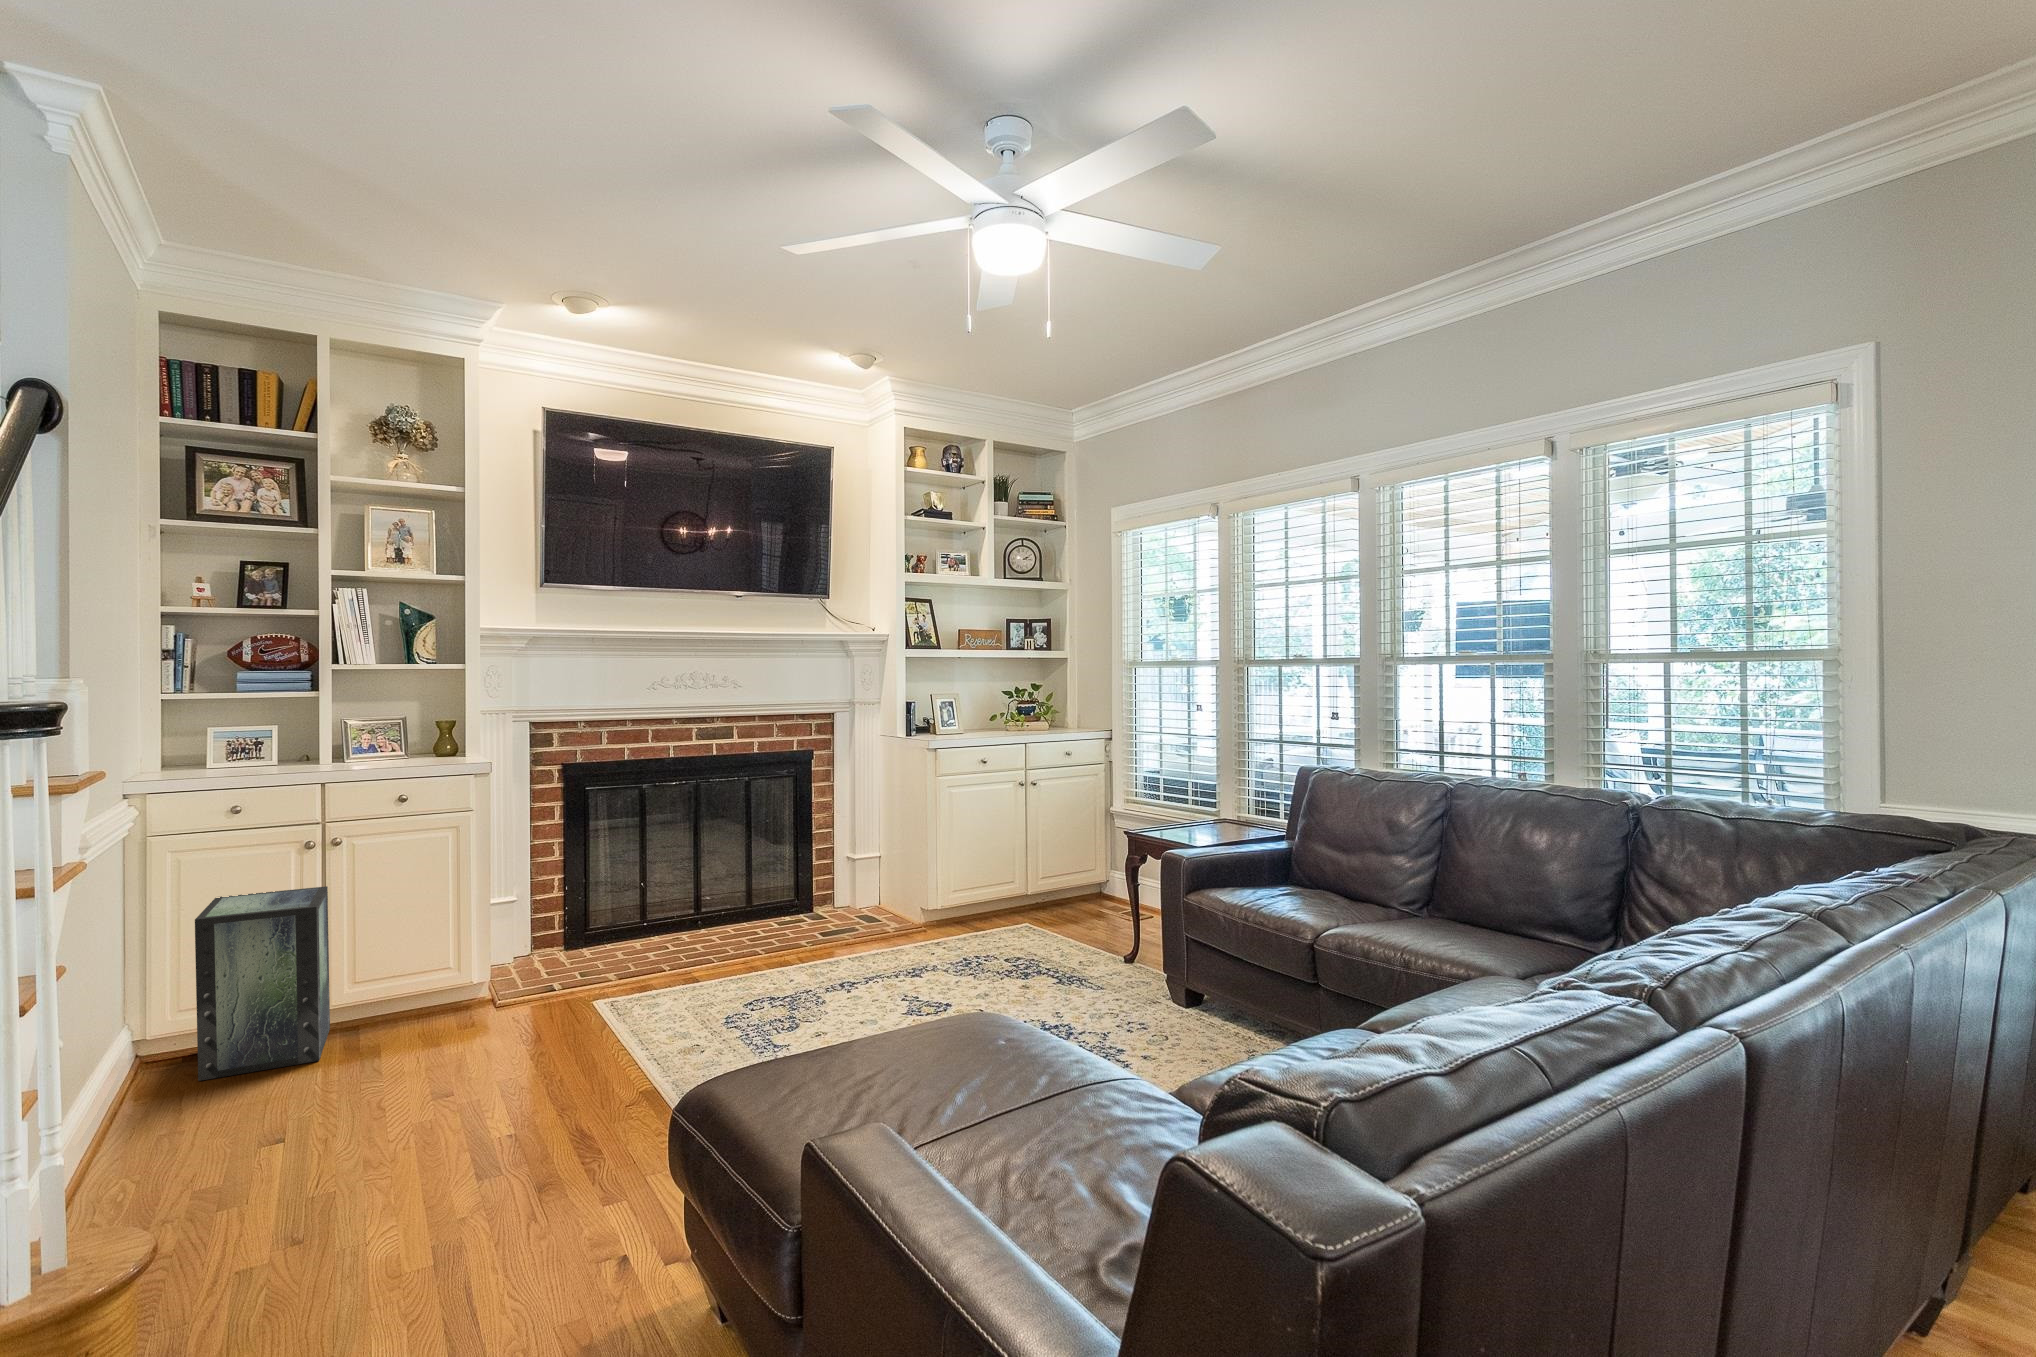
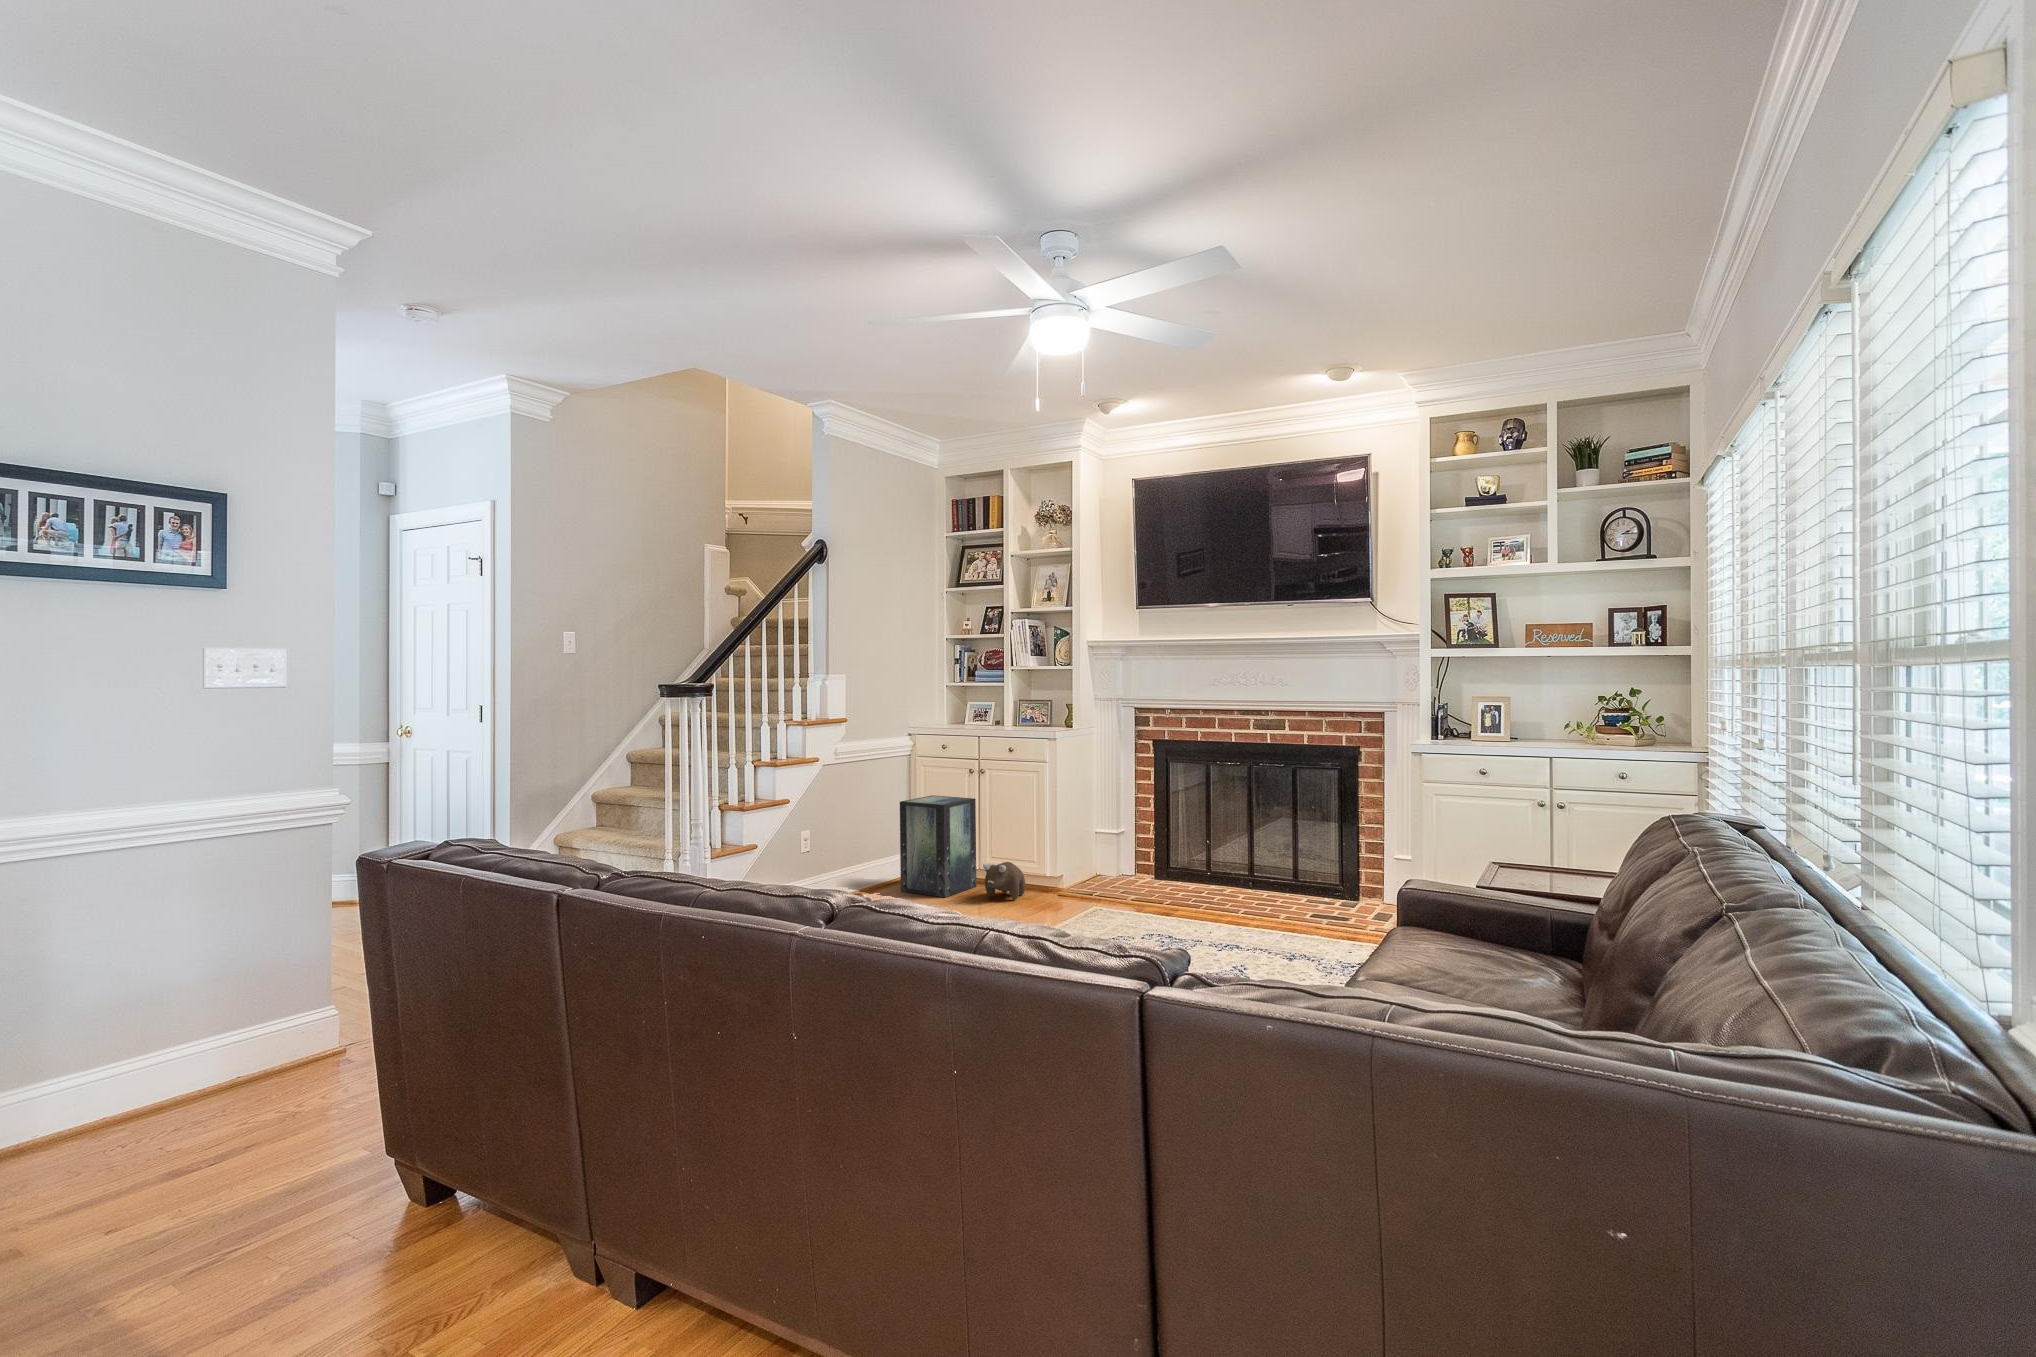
plush toy: none [390,971,457,1034] -> present [983,862,1025,900]

